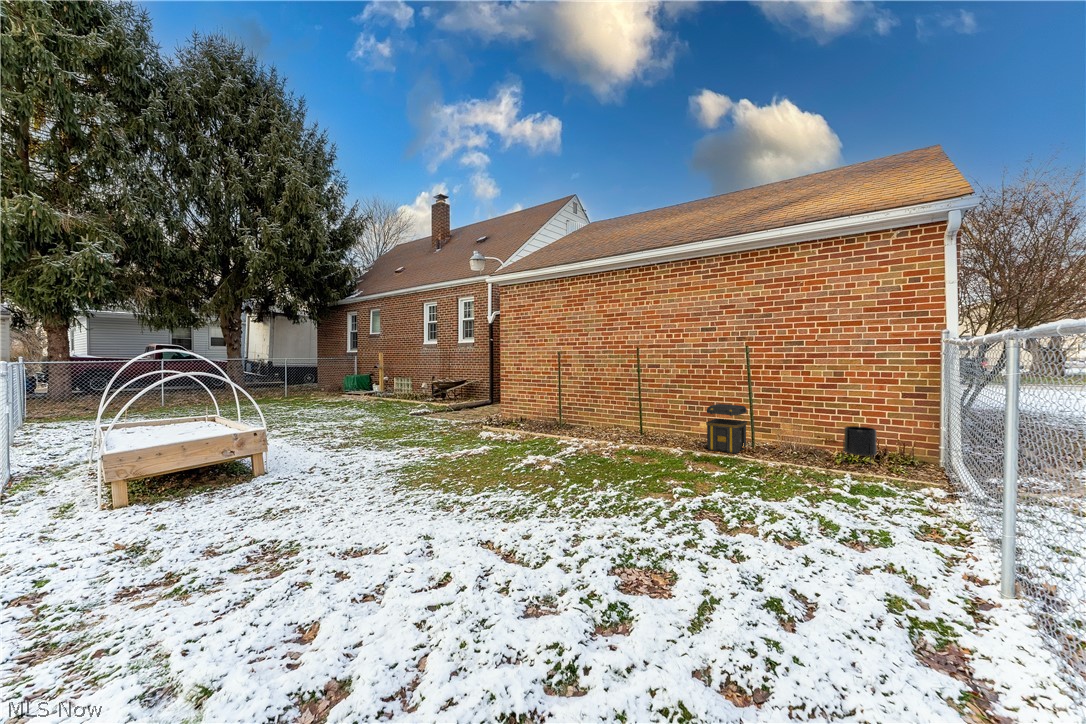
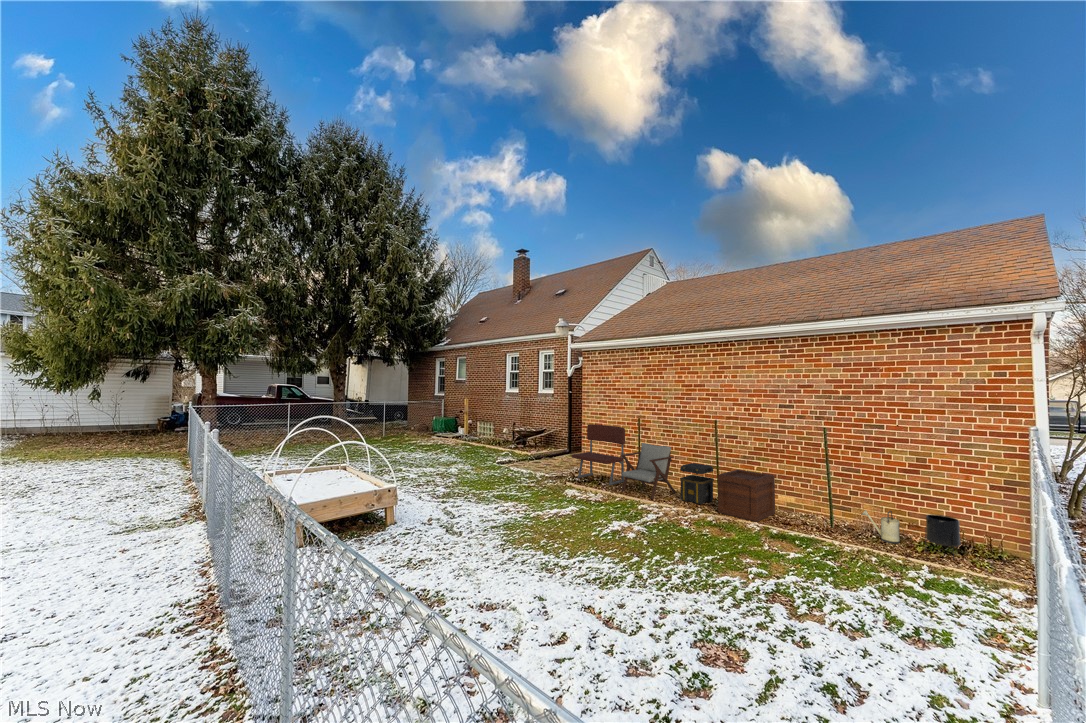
bench: none [488,366,544,427] -> present [572,424,625,485]
lounge chair: none [539,381,597,436] -> present [620,443,676,499]
wooden crate: none [639,400,696,449] -> present [718,470,775,522]
toolbox: present [706,404,747,453] -> present [680,463,714,504]
watering can: none [781,427,822,459] -> present [861,510,900,544]

